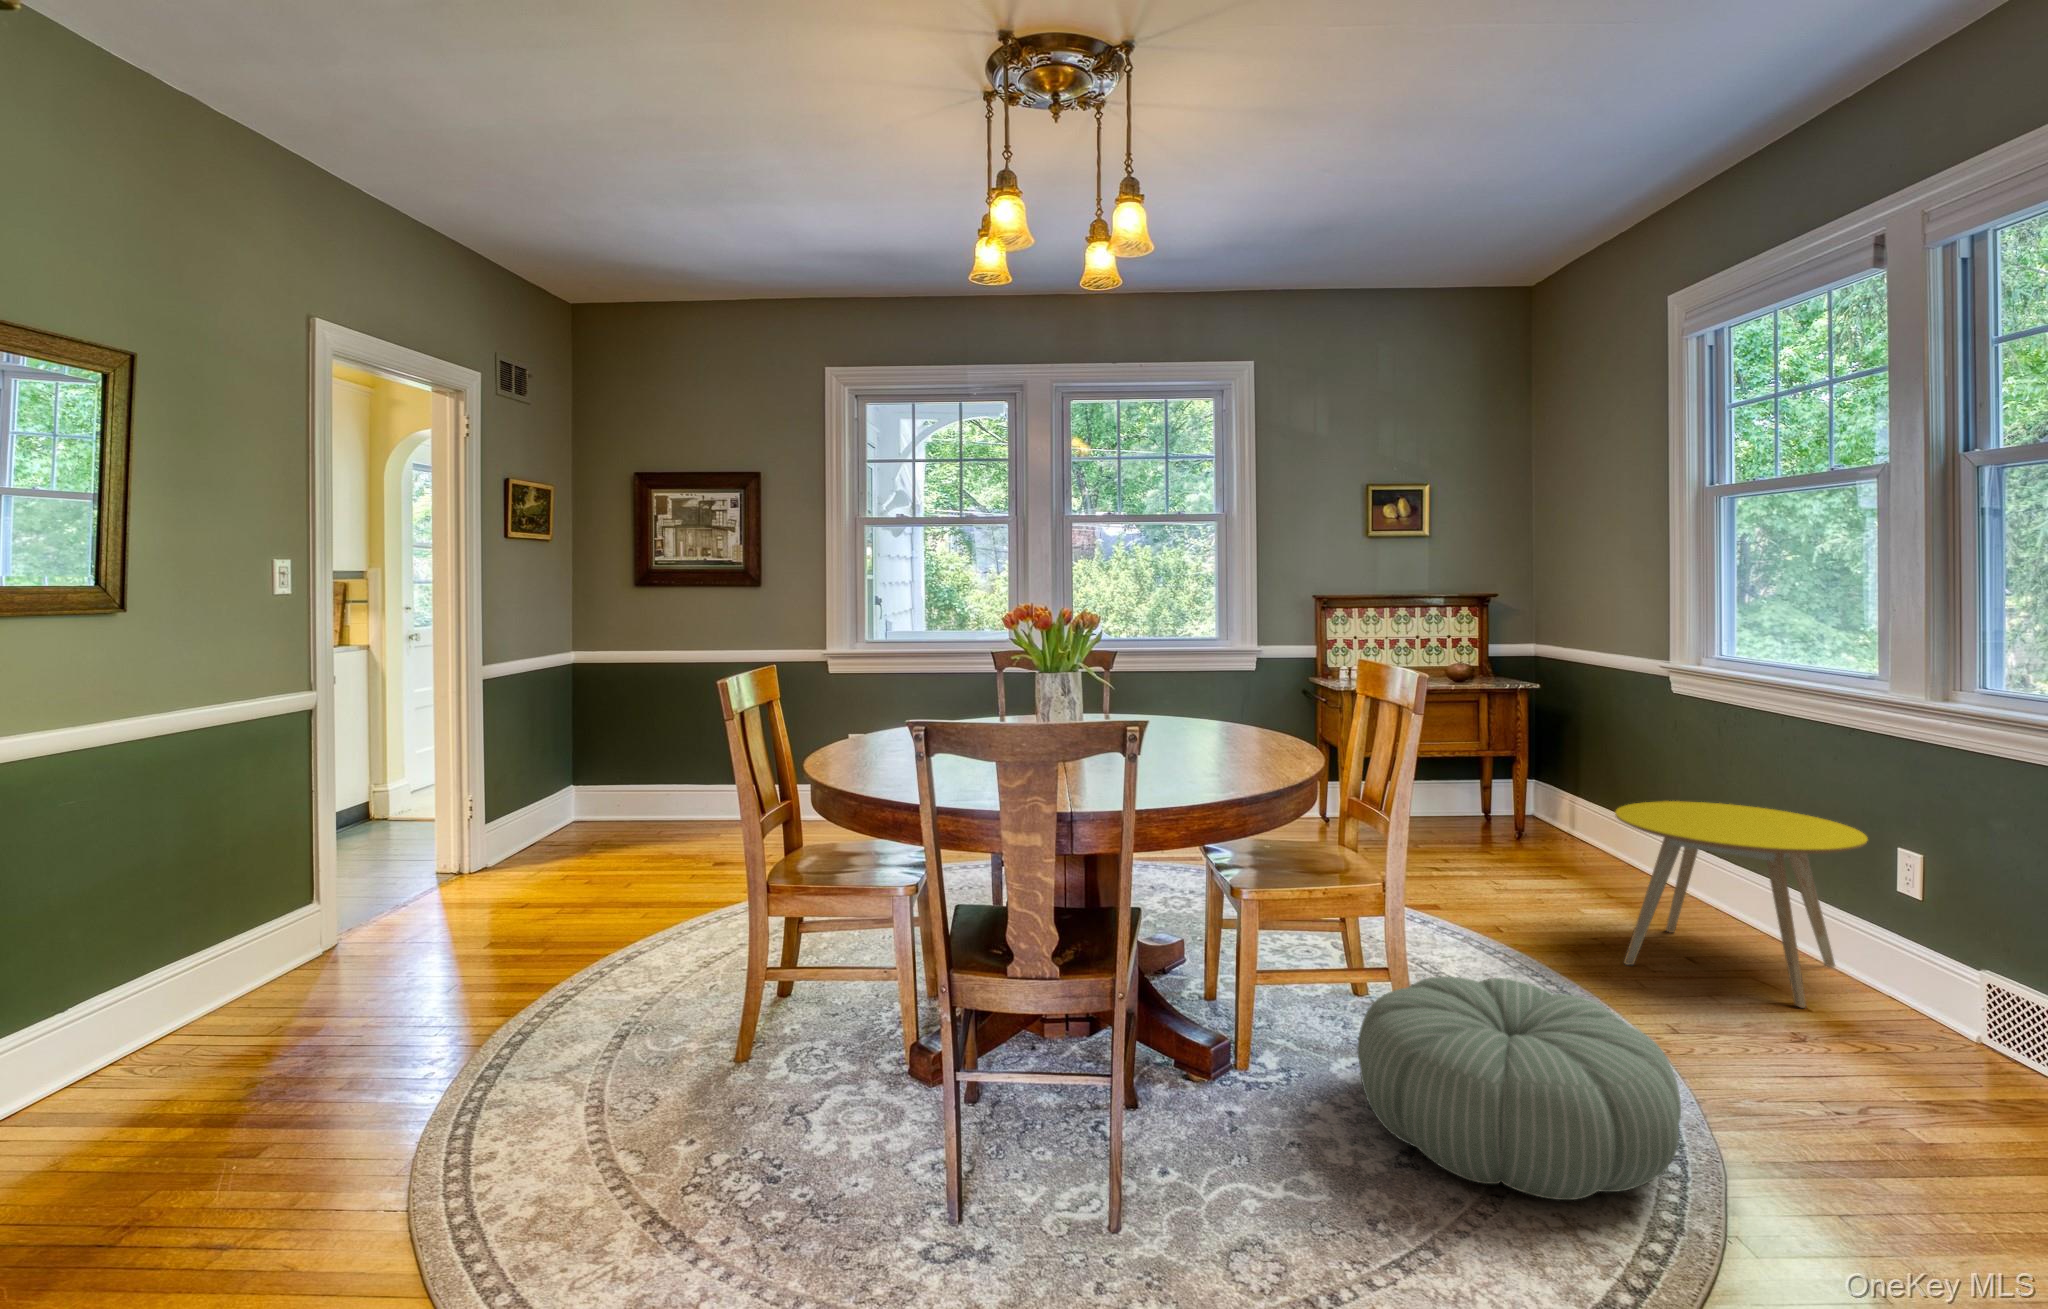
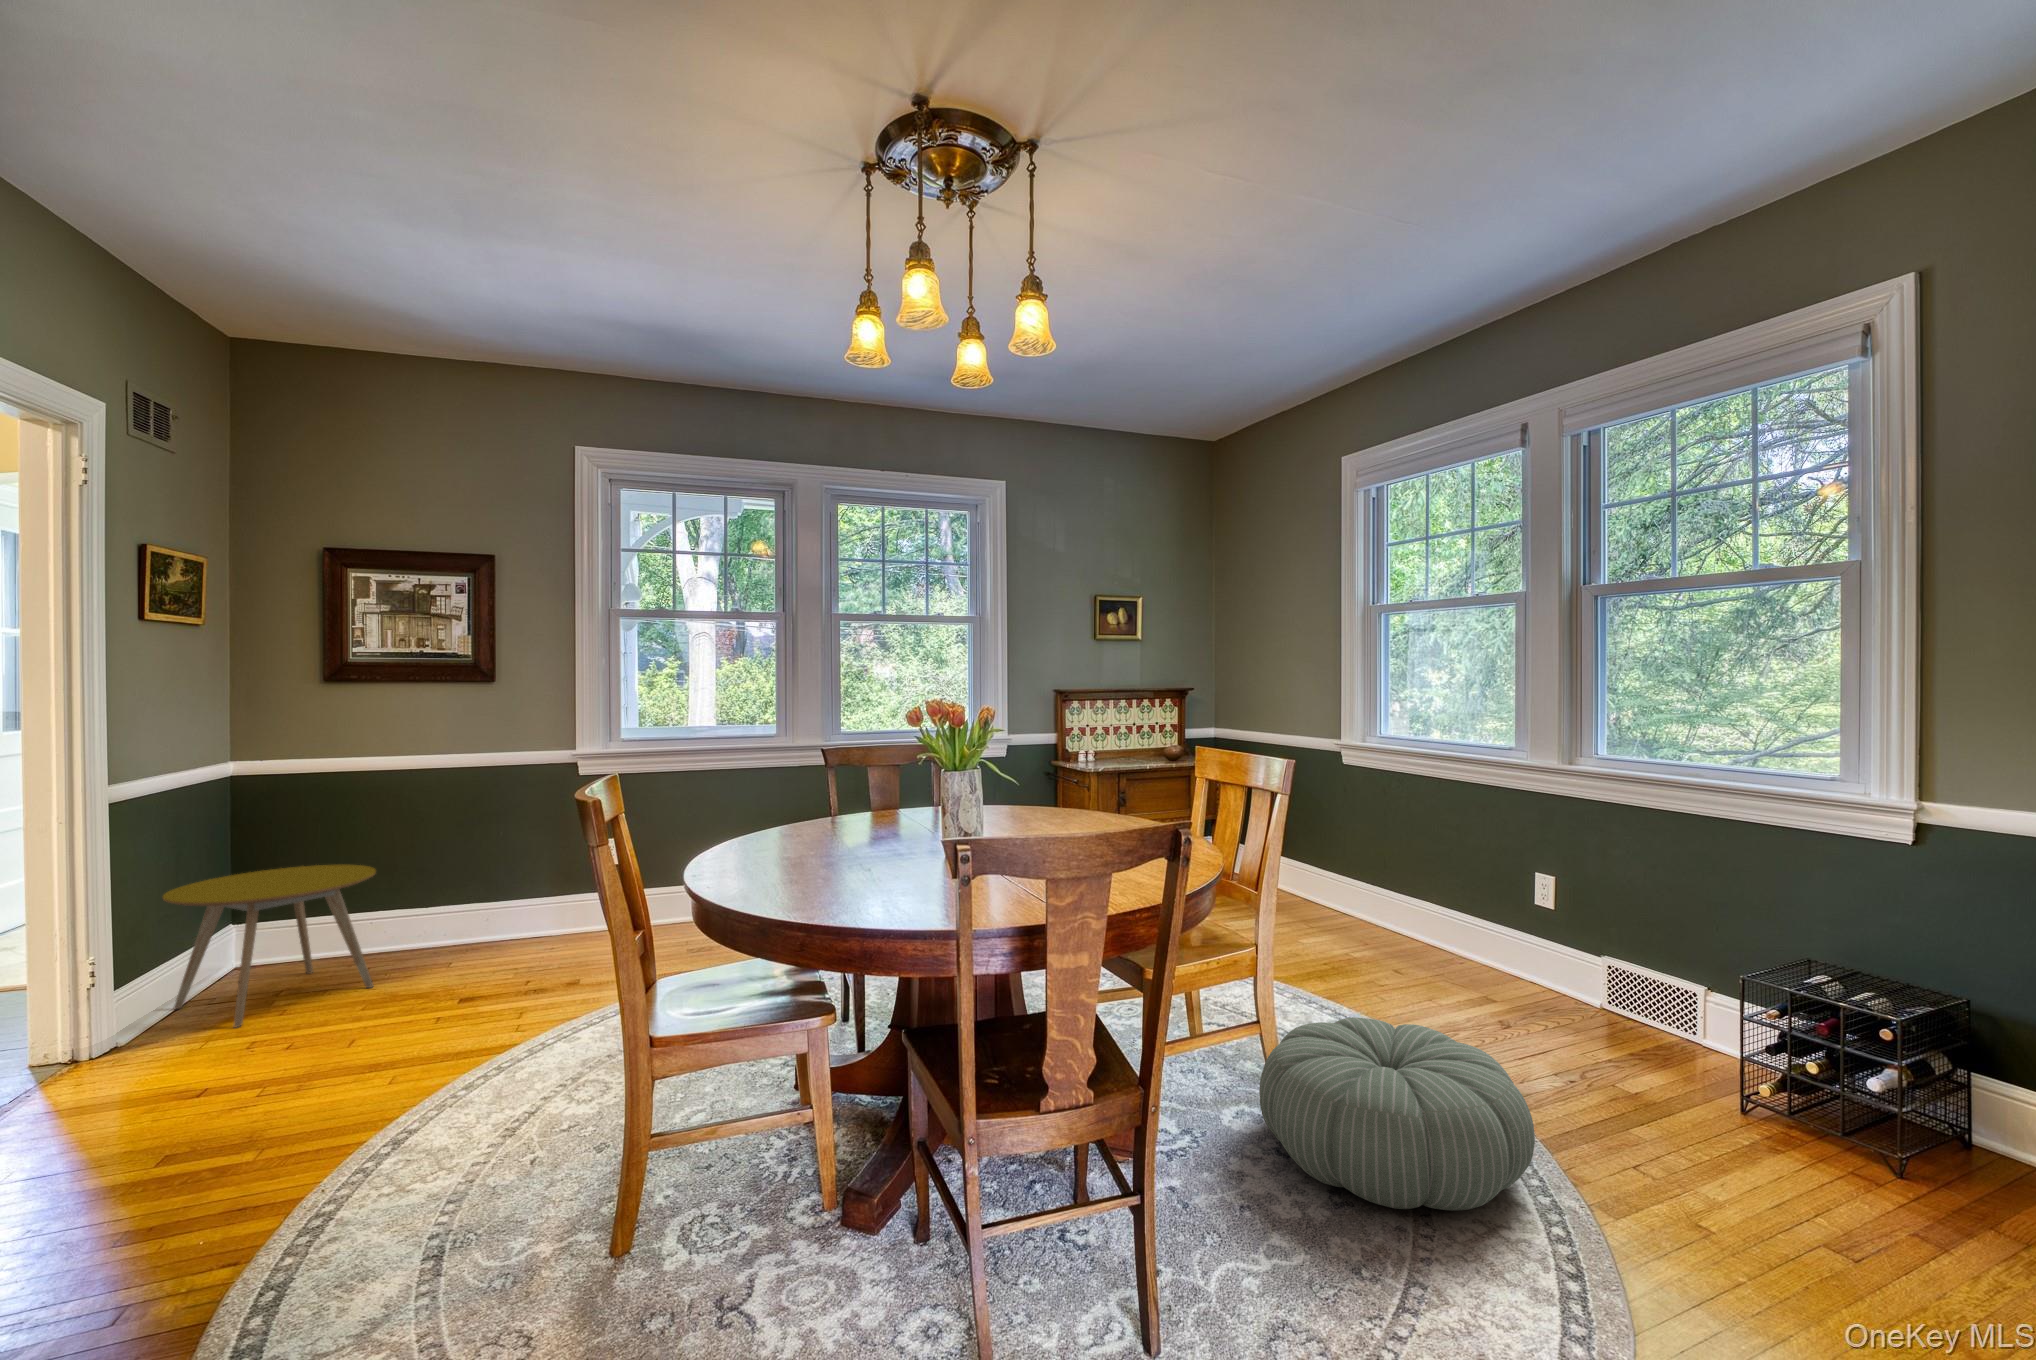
side table: present [1615,801,1868,1008] -> present [163,865,376,1027]

